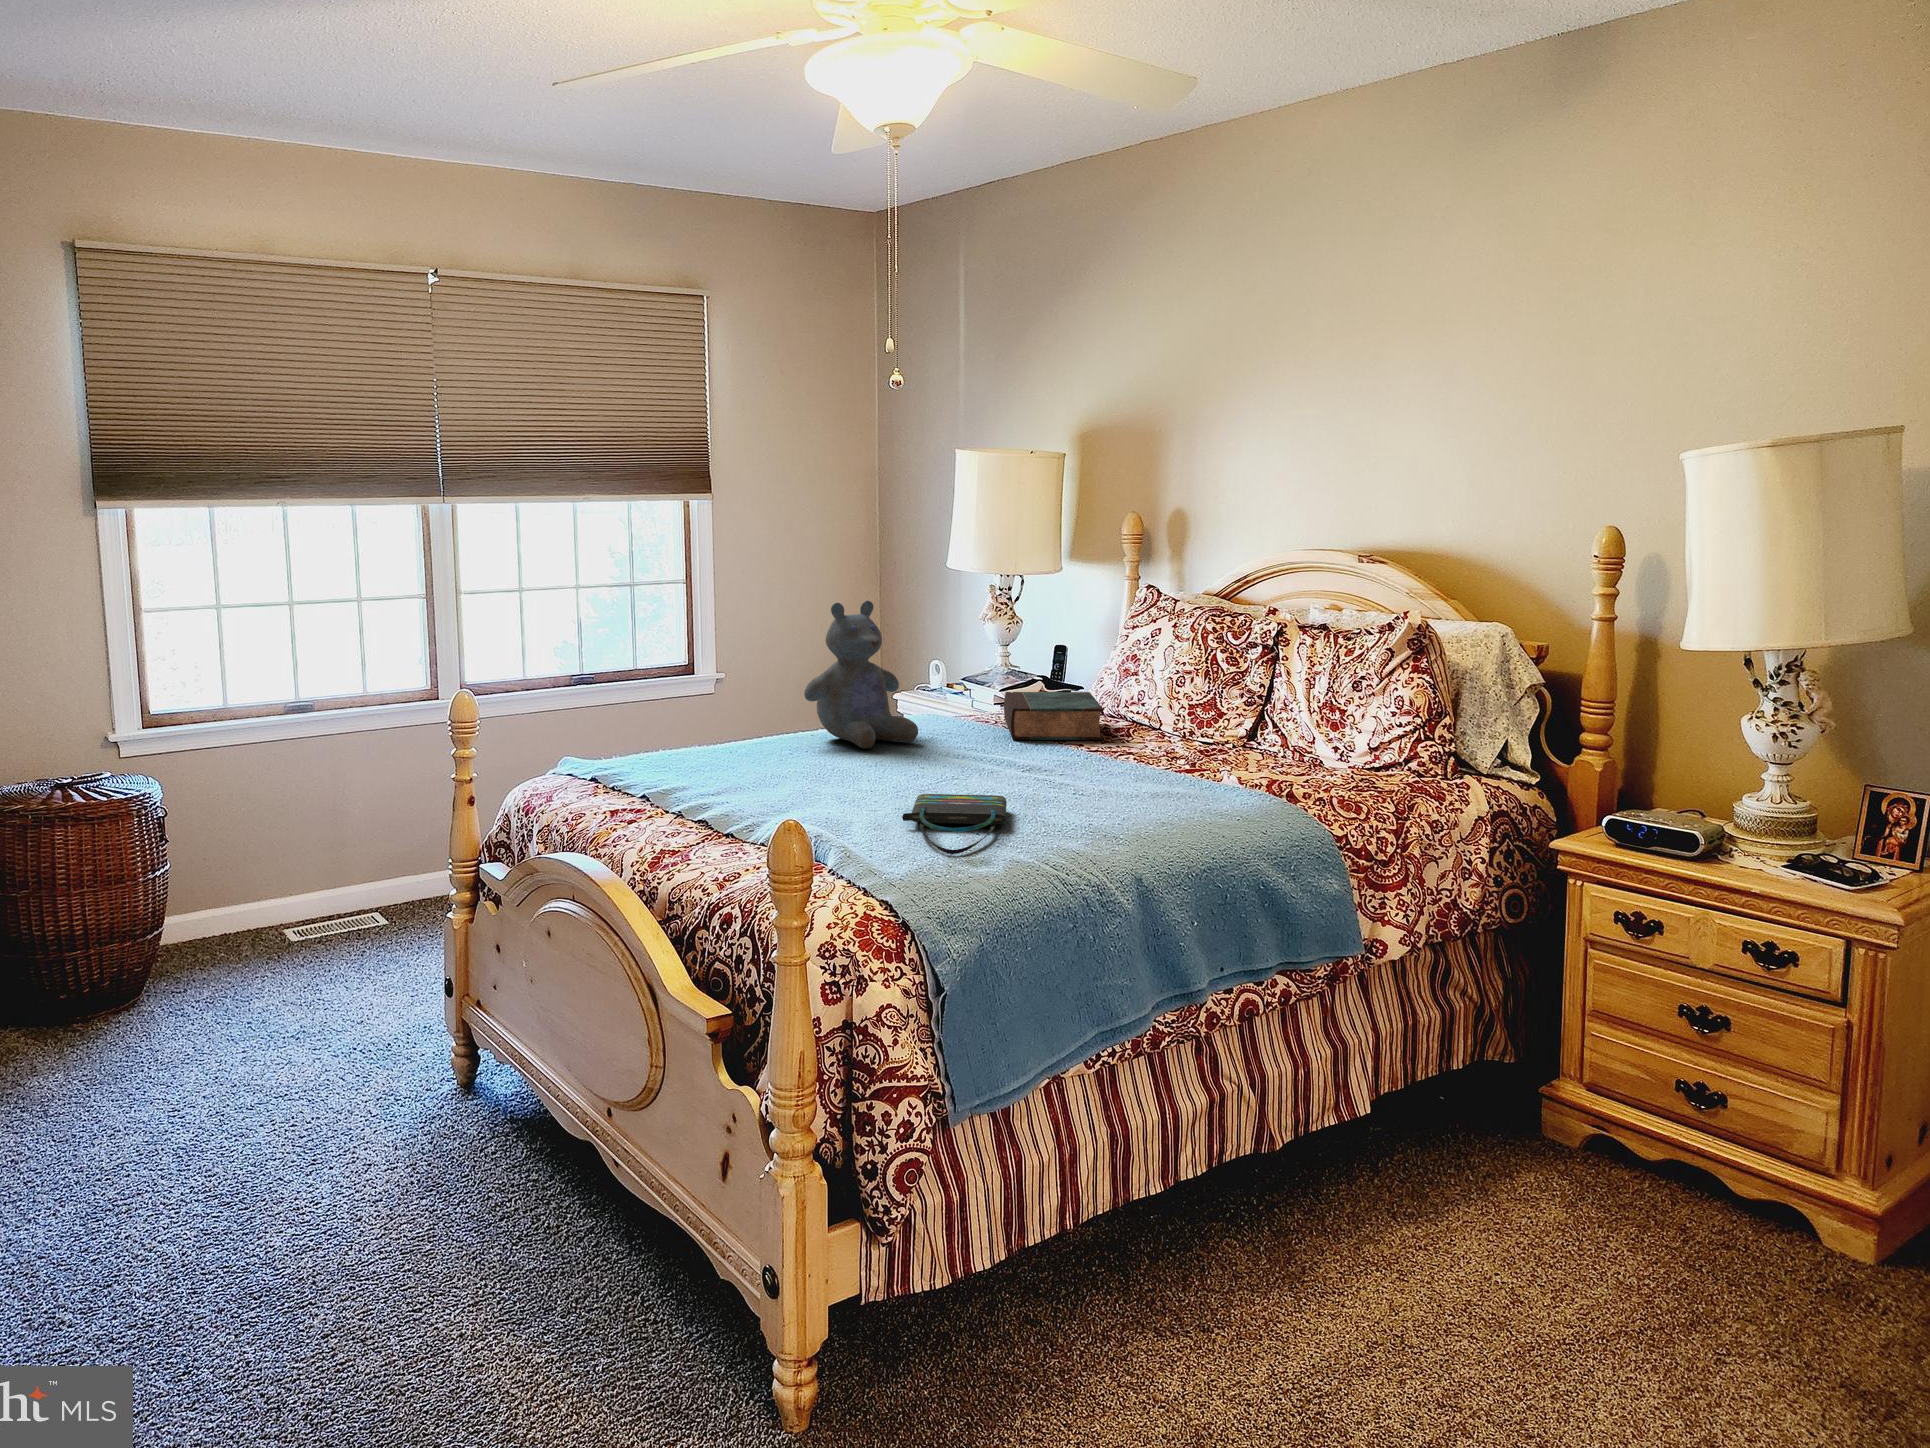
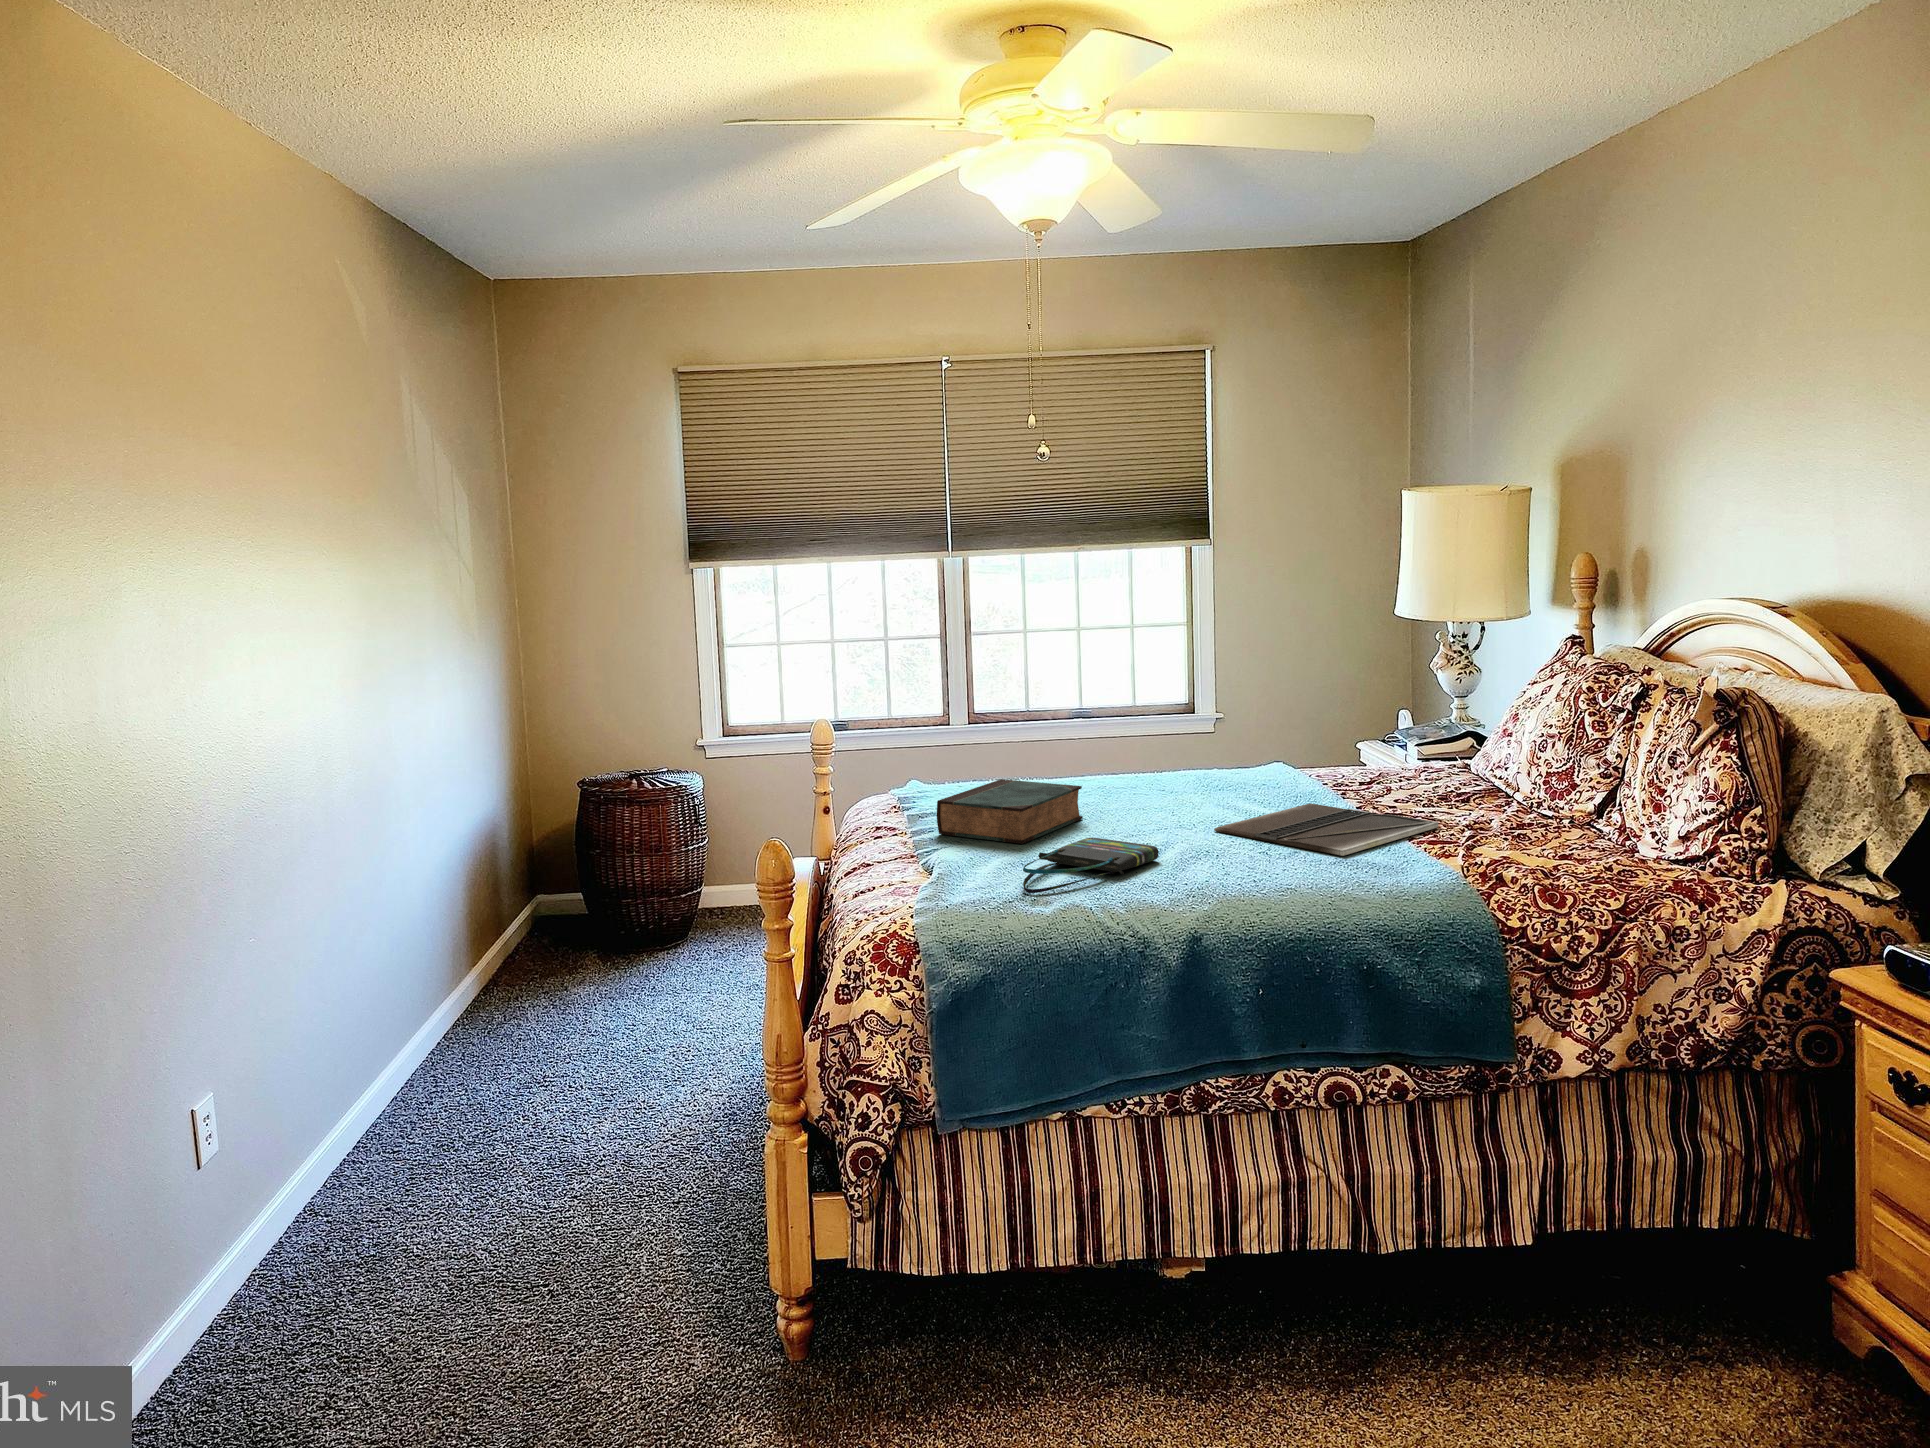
stuffed bear: present [804,601,918,748] -> none [1113,652,1220,792]
book: present [1004,692,1104,740] -> present [937,779,1083,844]
laptop: none [996,748,1172,790] -> present [1214,803,1438,856]

